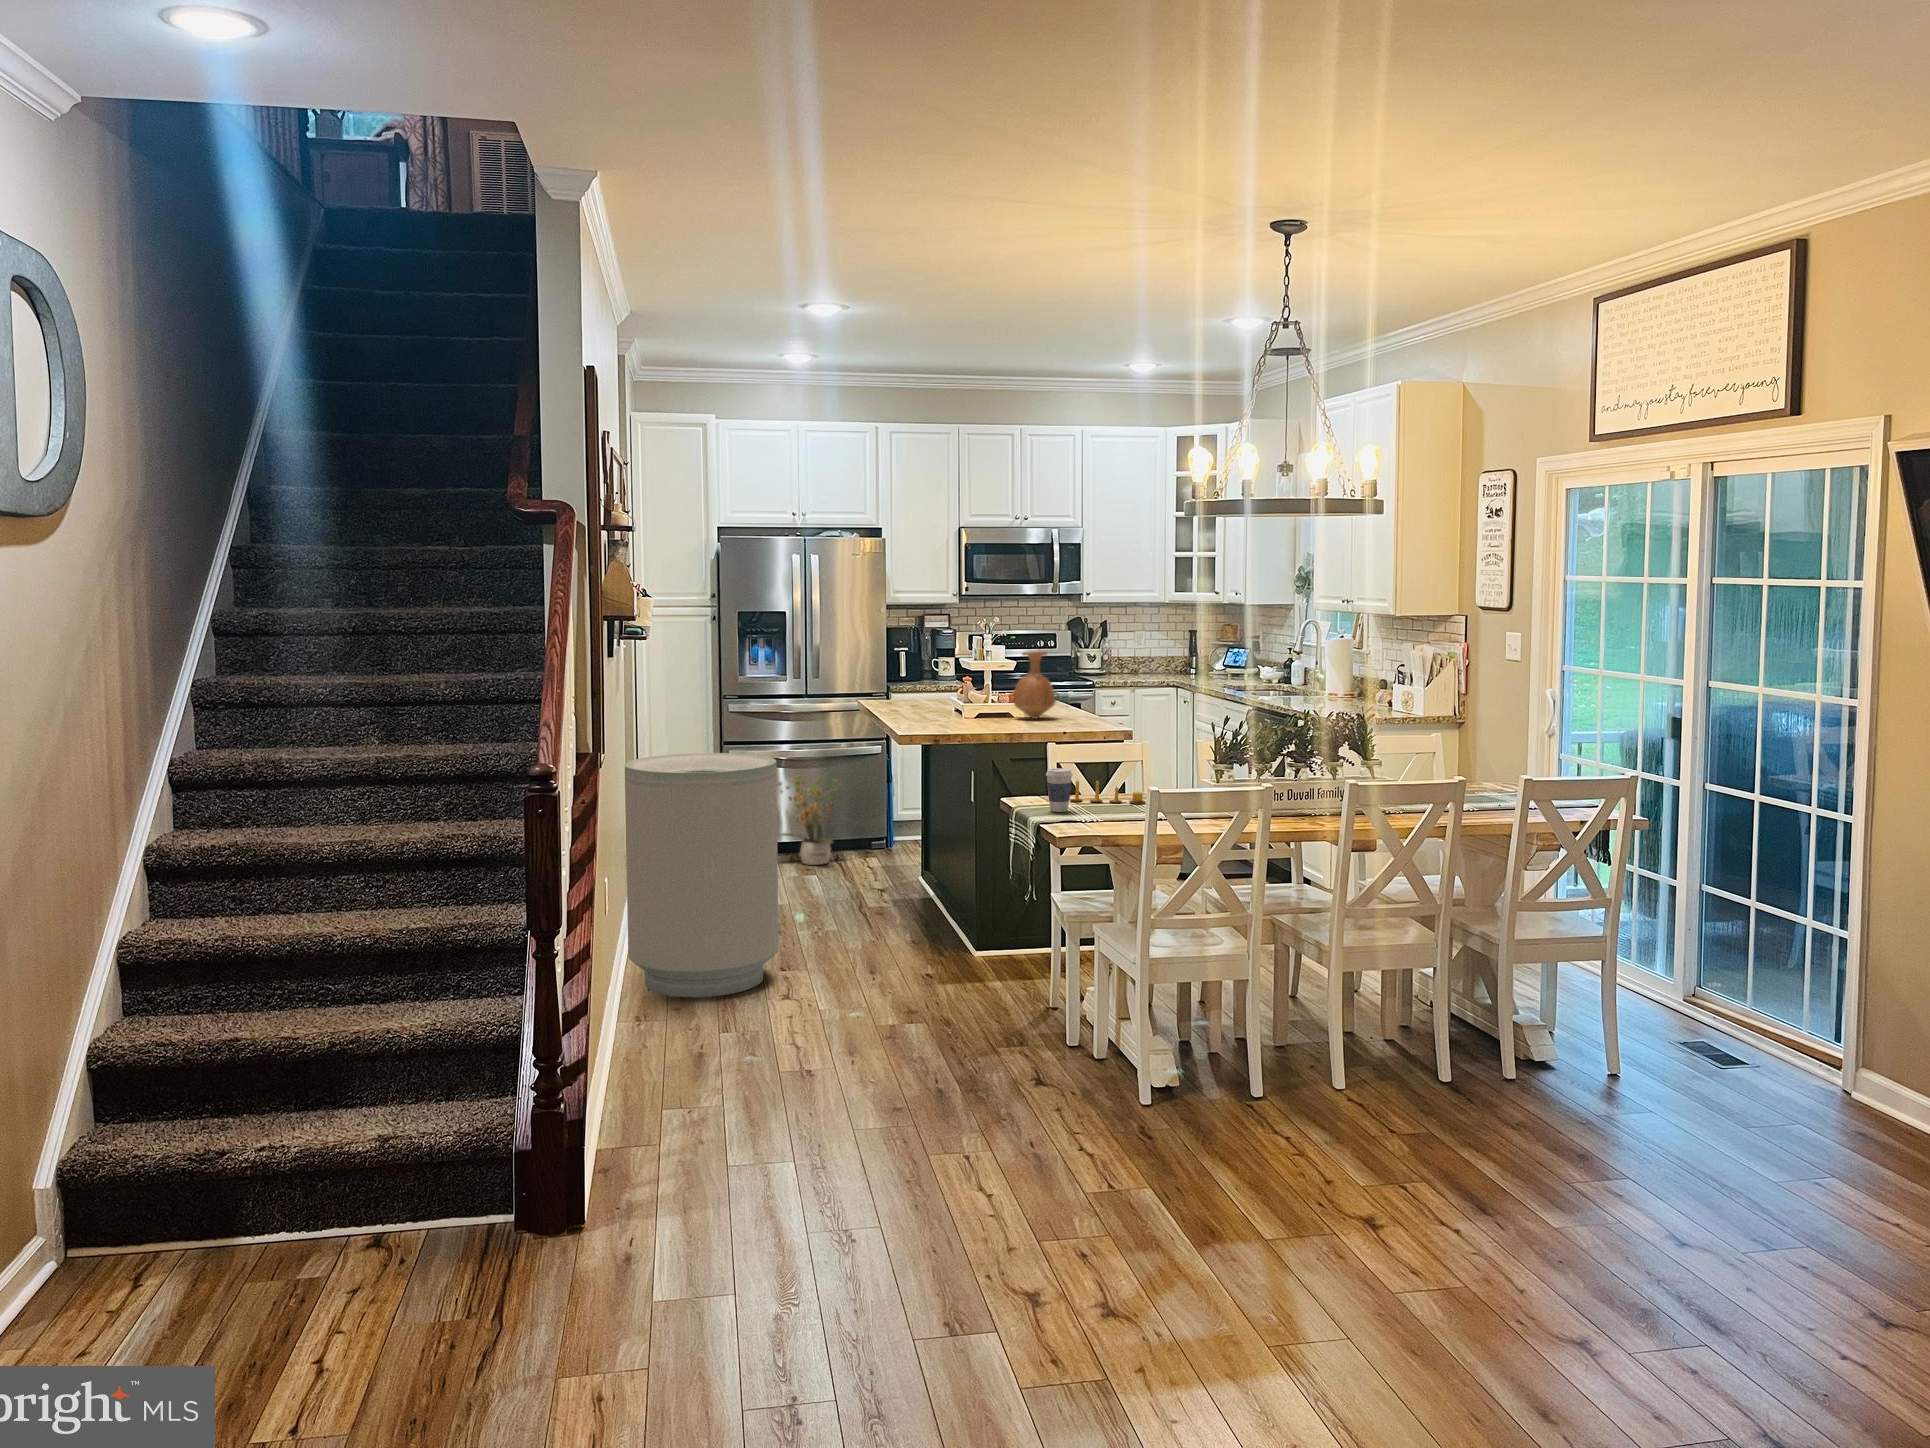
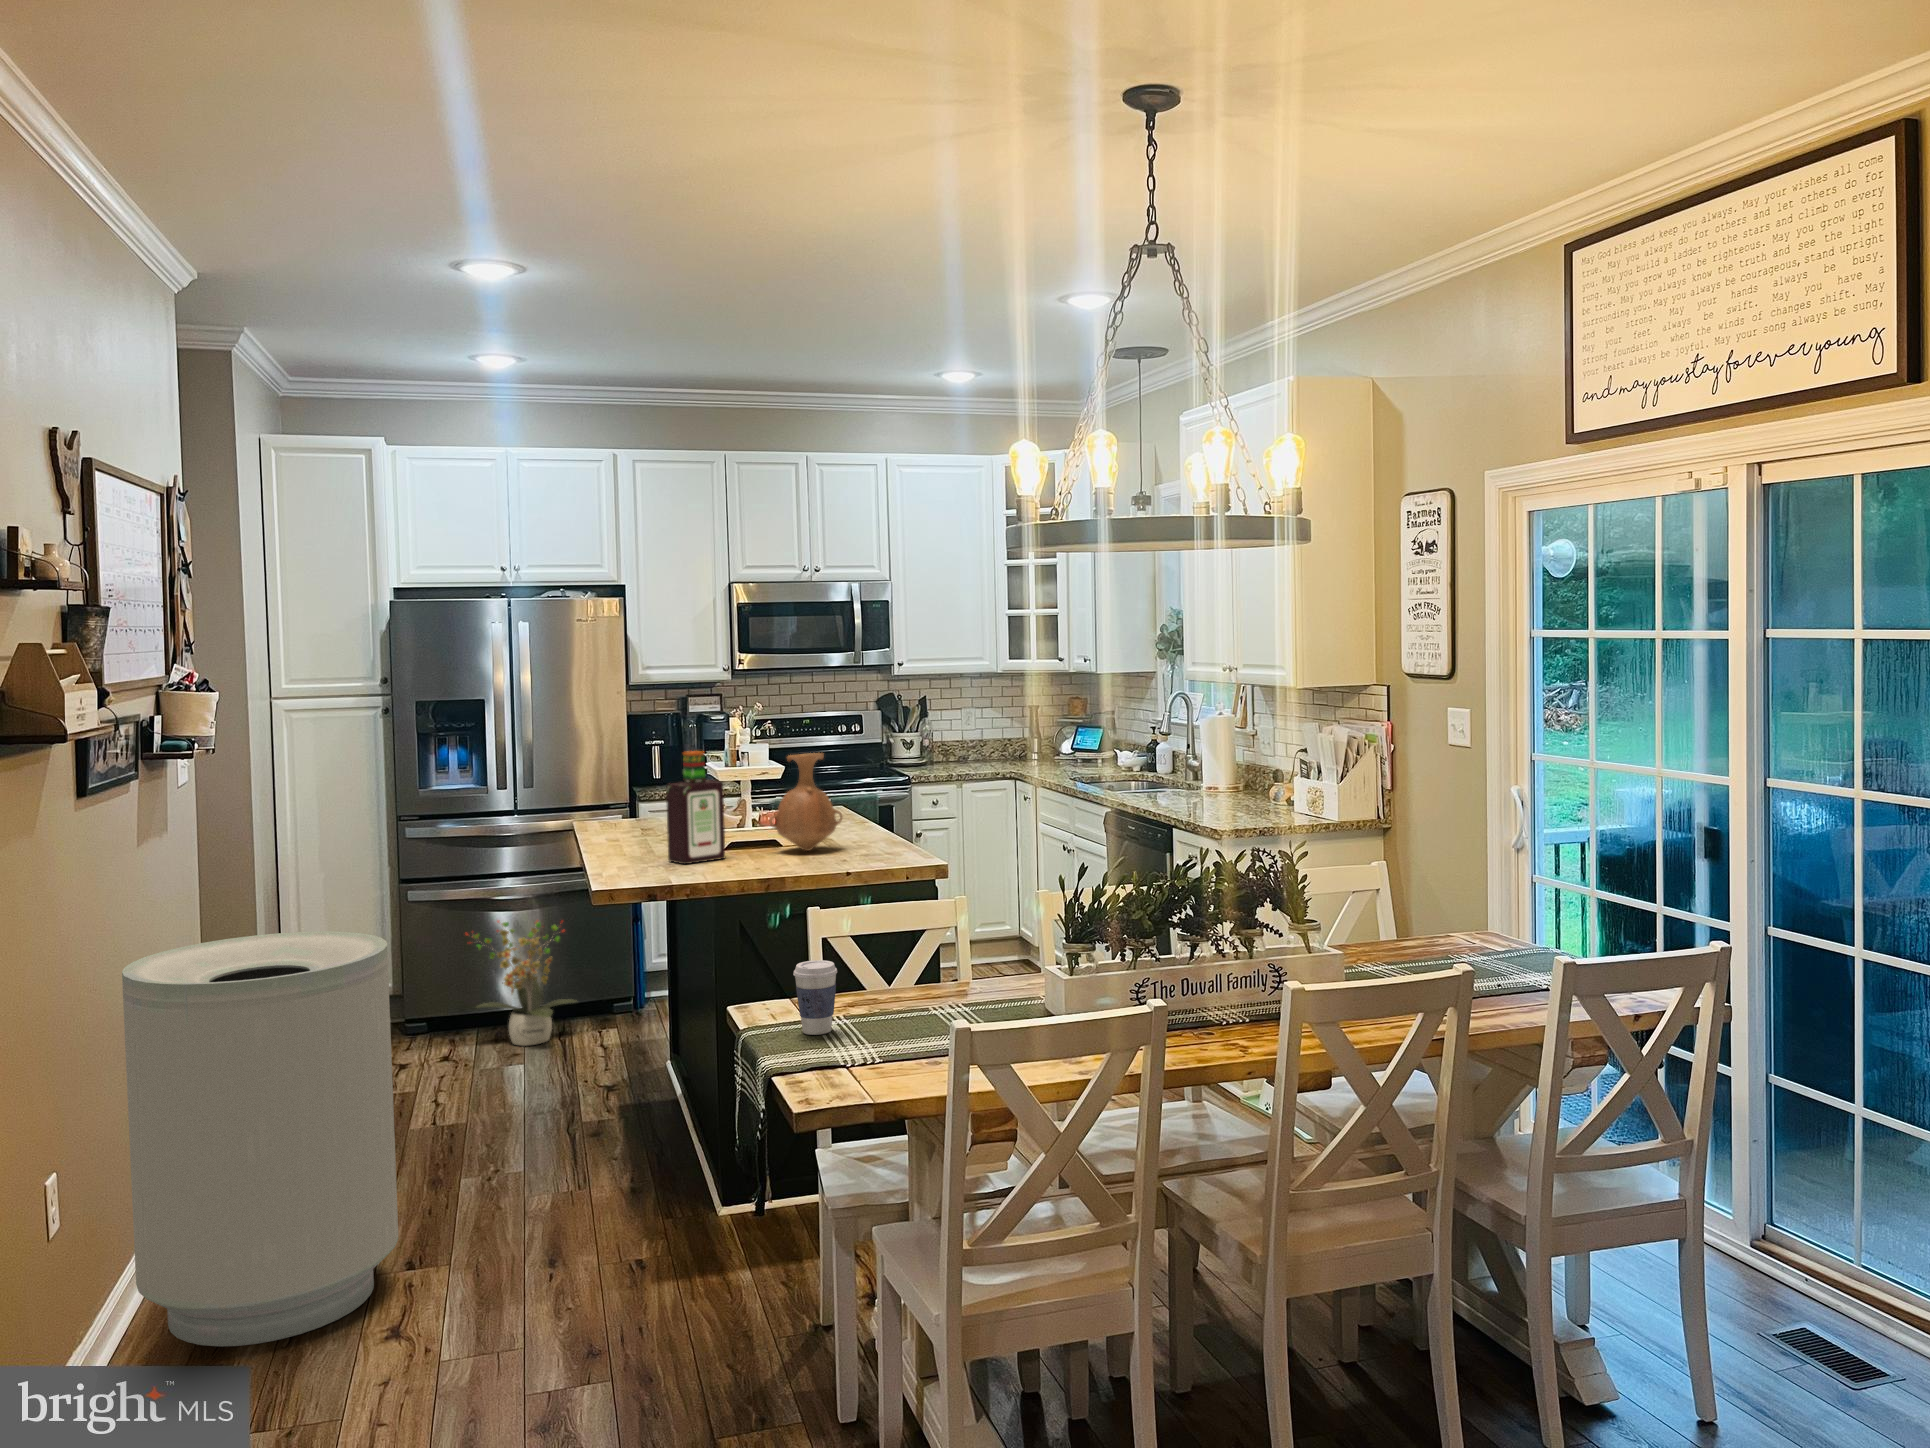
bottle: none [941,646,980,723] -> present [666,751,725,864]
candle: present [1070,780,1146,804] -> none [839,969,959,1007]

